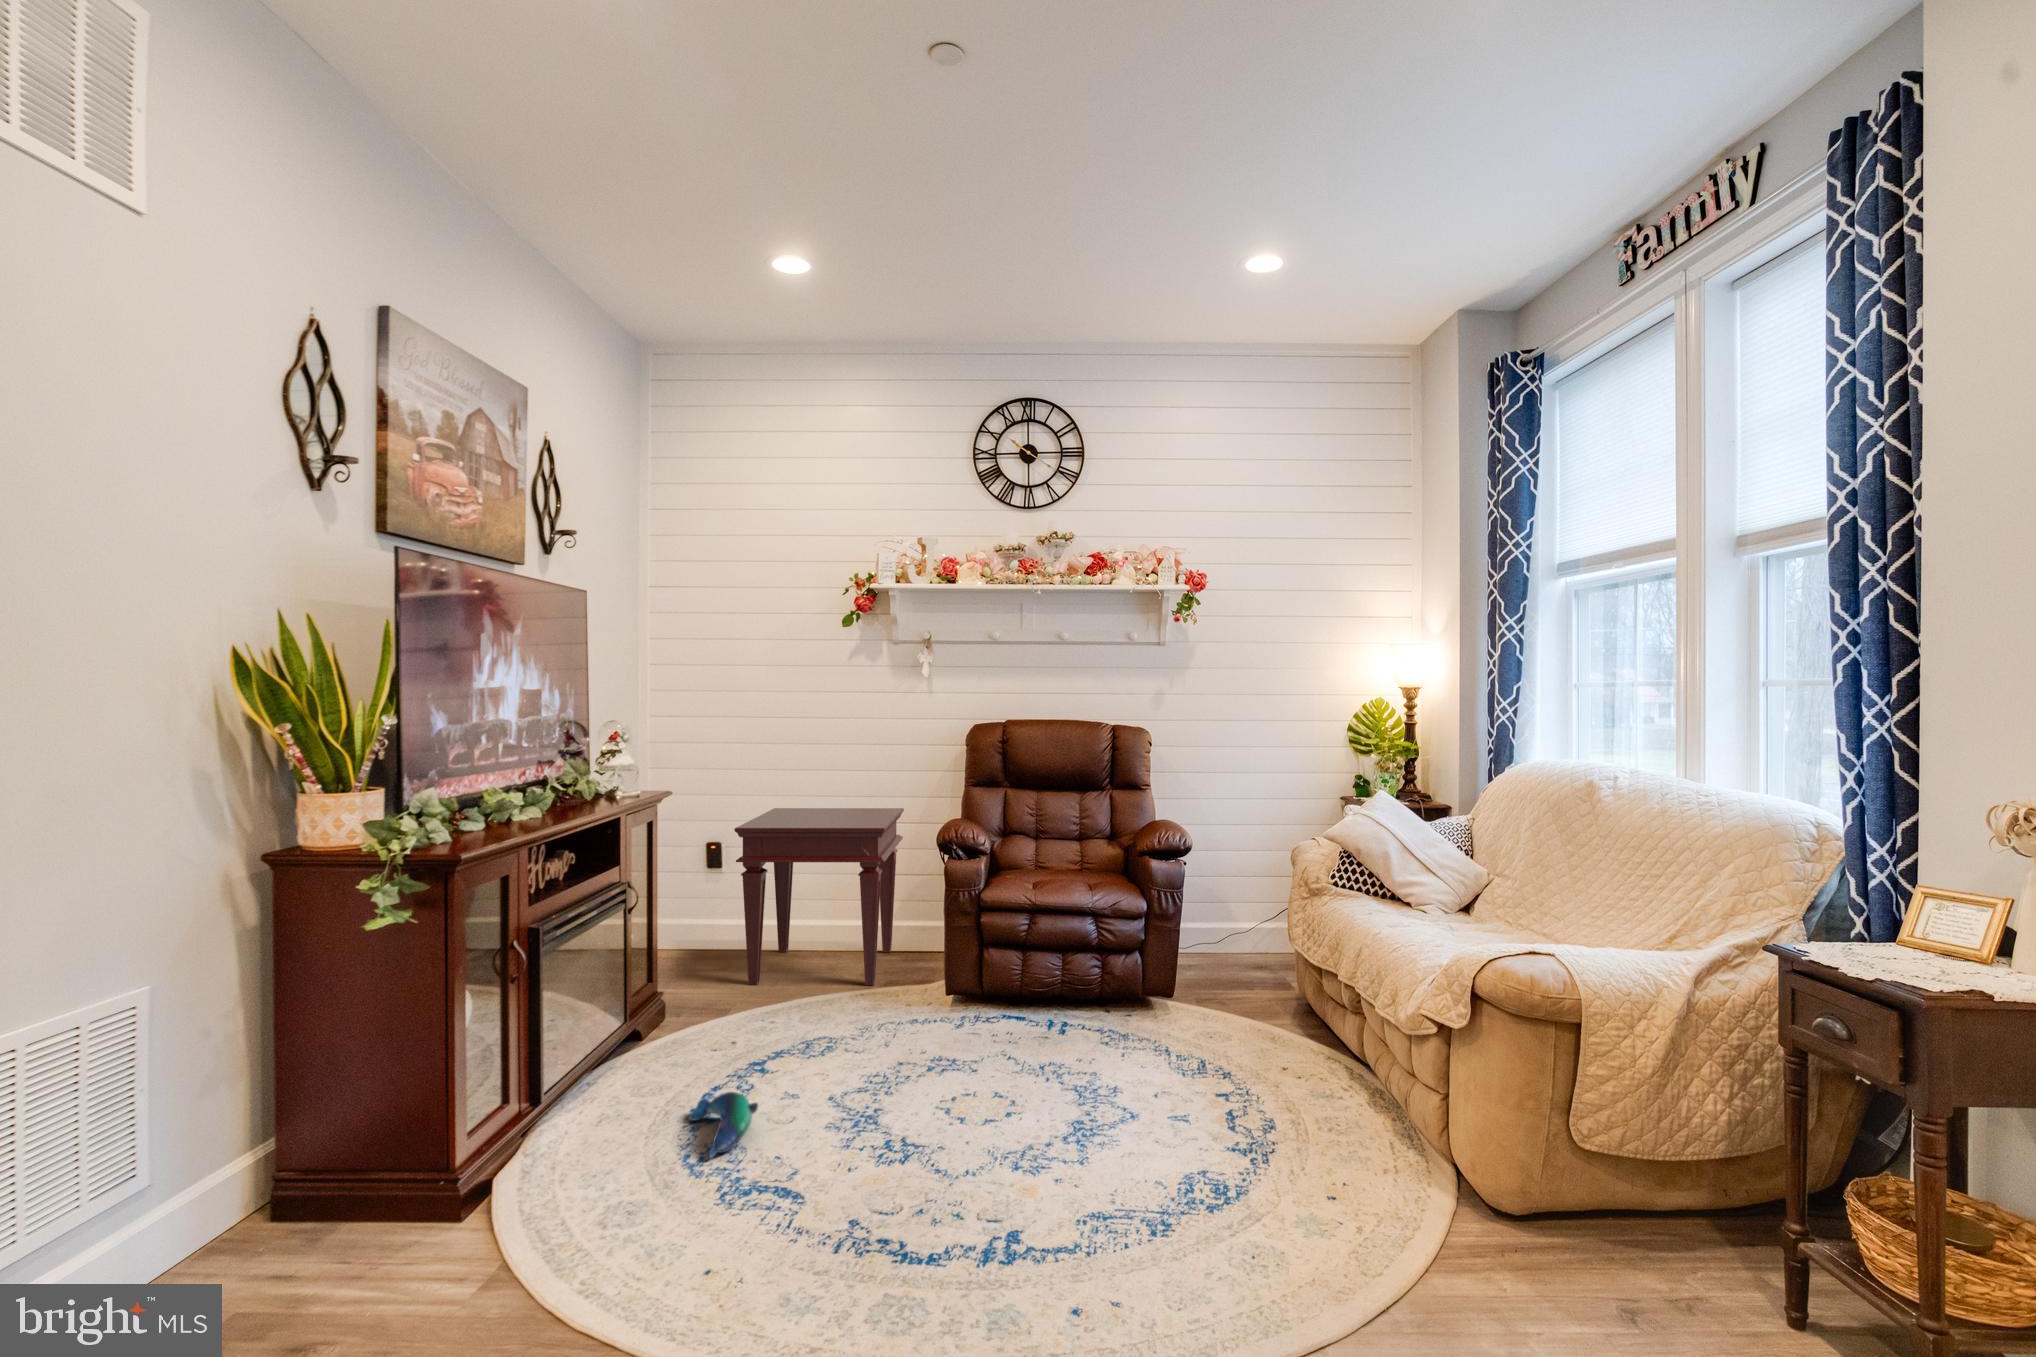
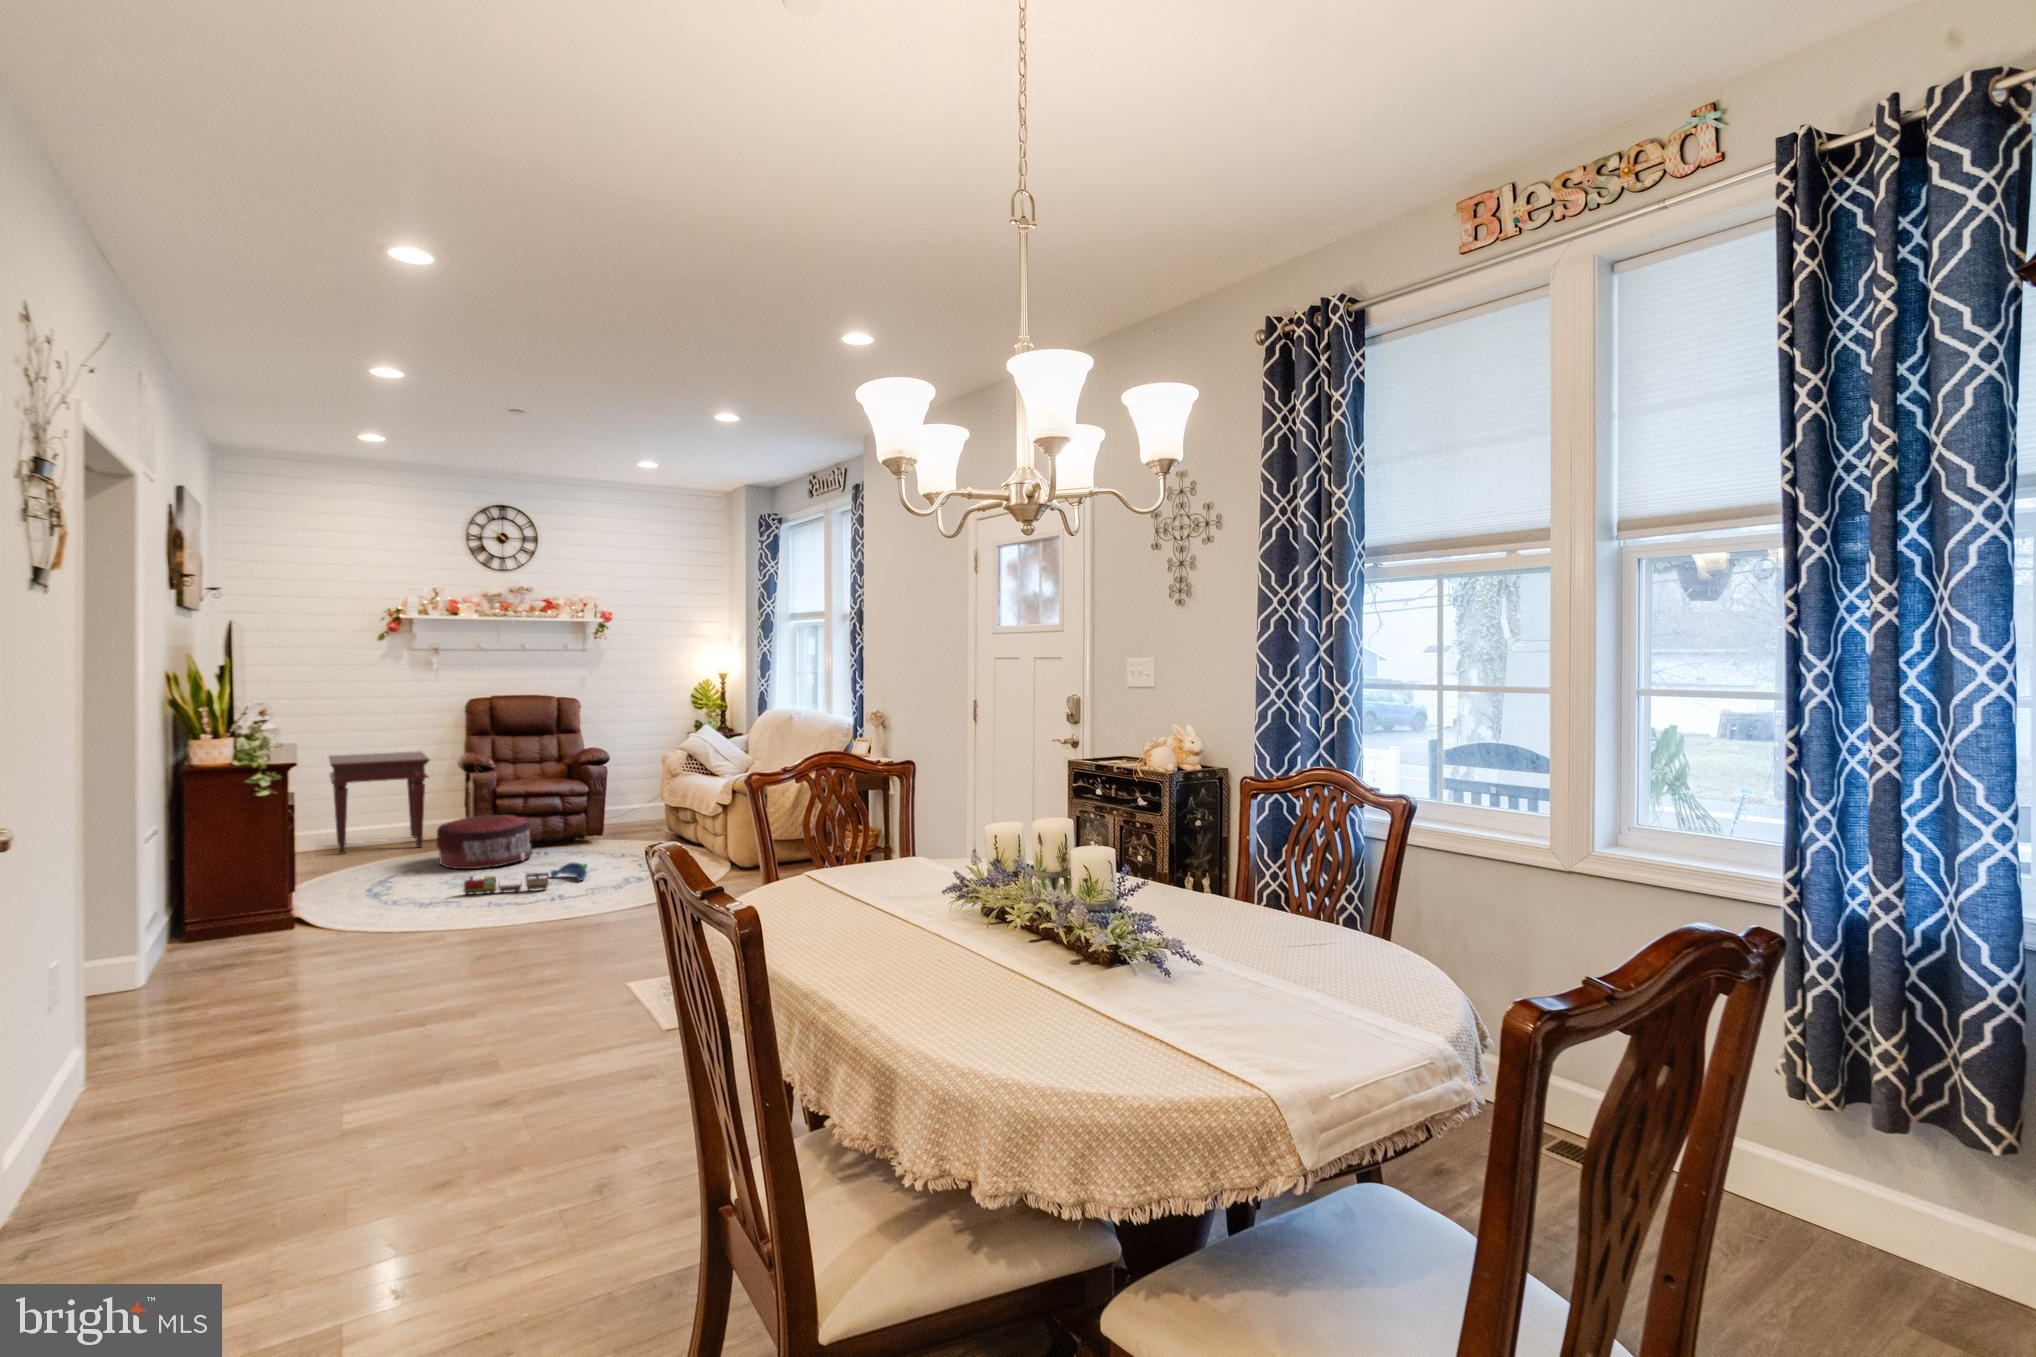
pouf: none [841,953,1027,1095] -> present [437,815,532,869]
plush toy: present [689,1092,758,1159] -> present [550,863,587,881]
toy train: none [771,1196,986,1279] -> present [464,873,549,895]

